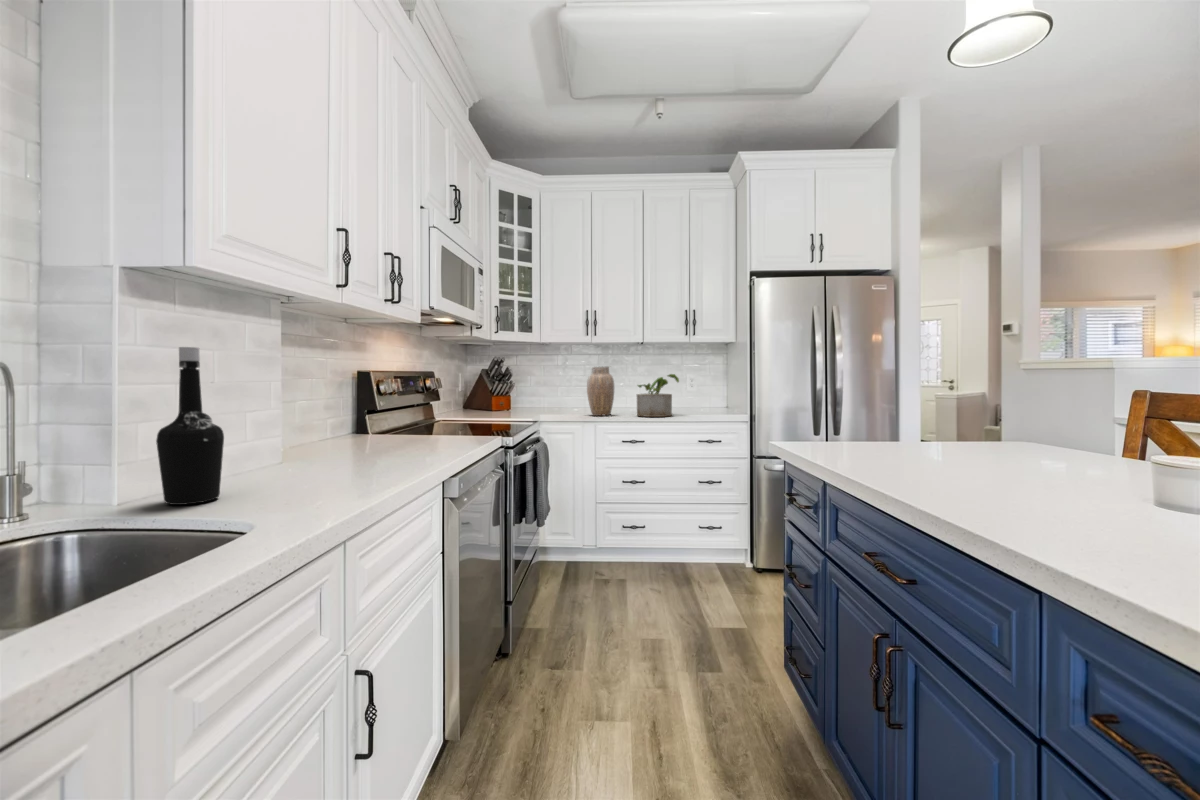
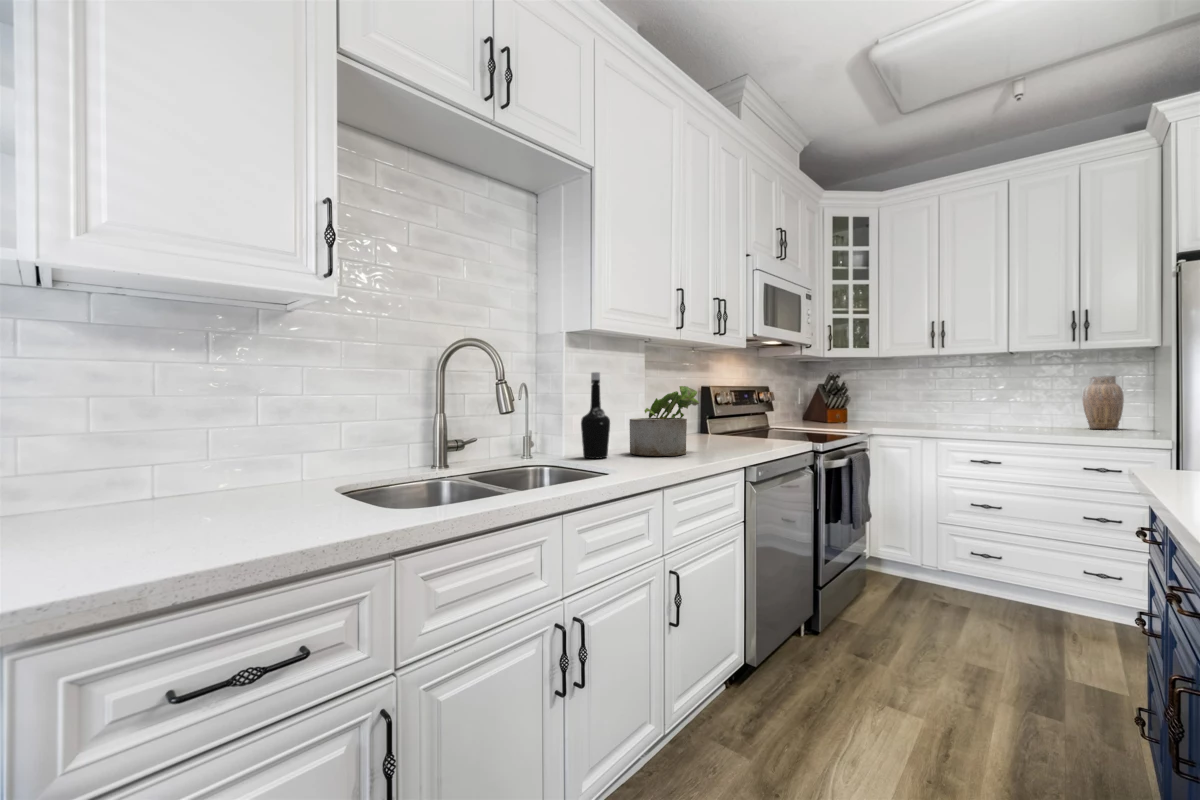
vase: present [587,366,614,416] -> present [1082,376,1124,429]
potted plant: present [637,374,679,417] -> present [629,386,699,456]

